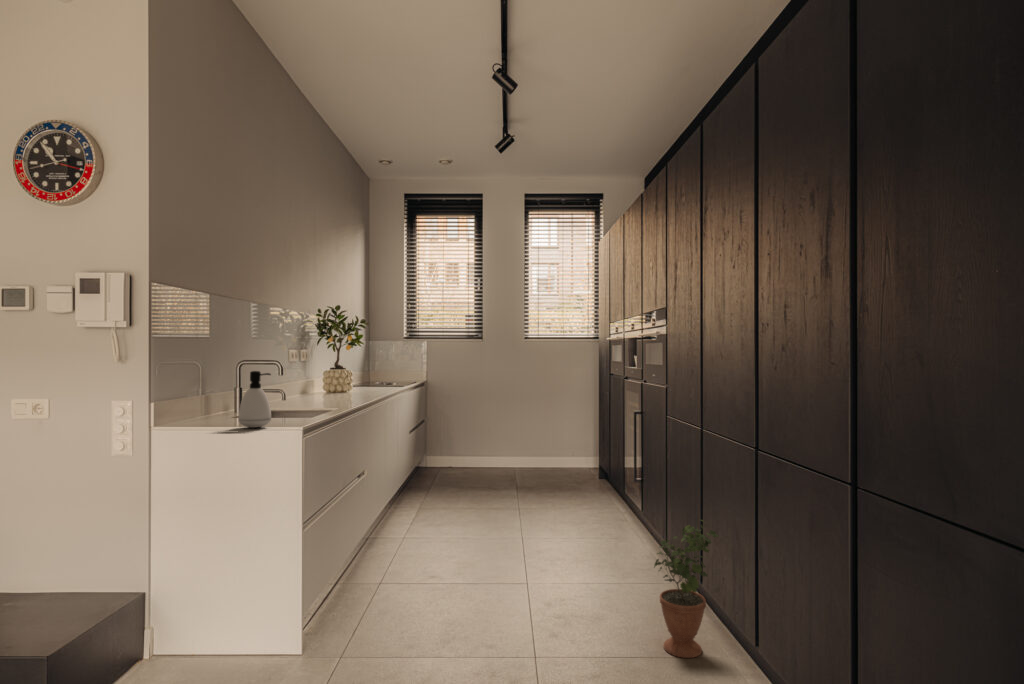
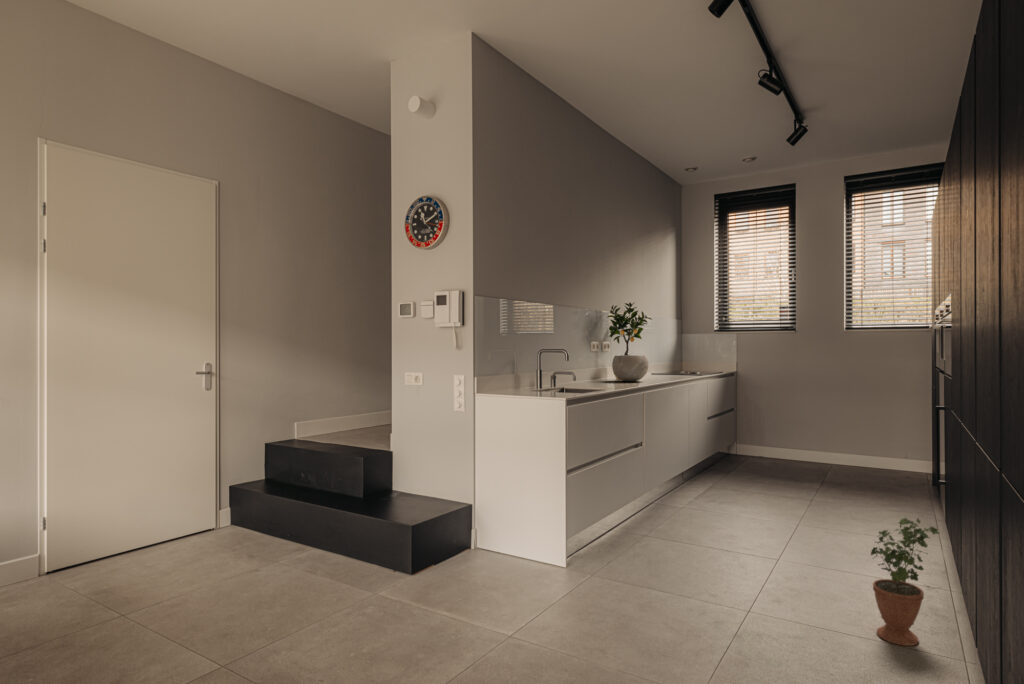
bowl: none [315,366,358,397] -> present [612,355,648,381]
soap dispenser: present [239,371,271,428] -> none [528,357,550,398]

